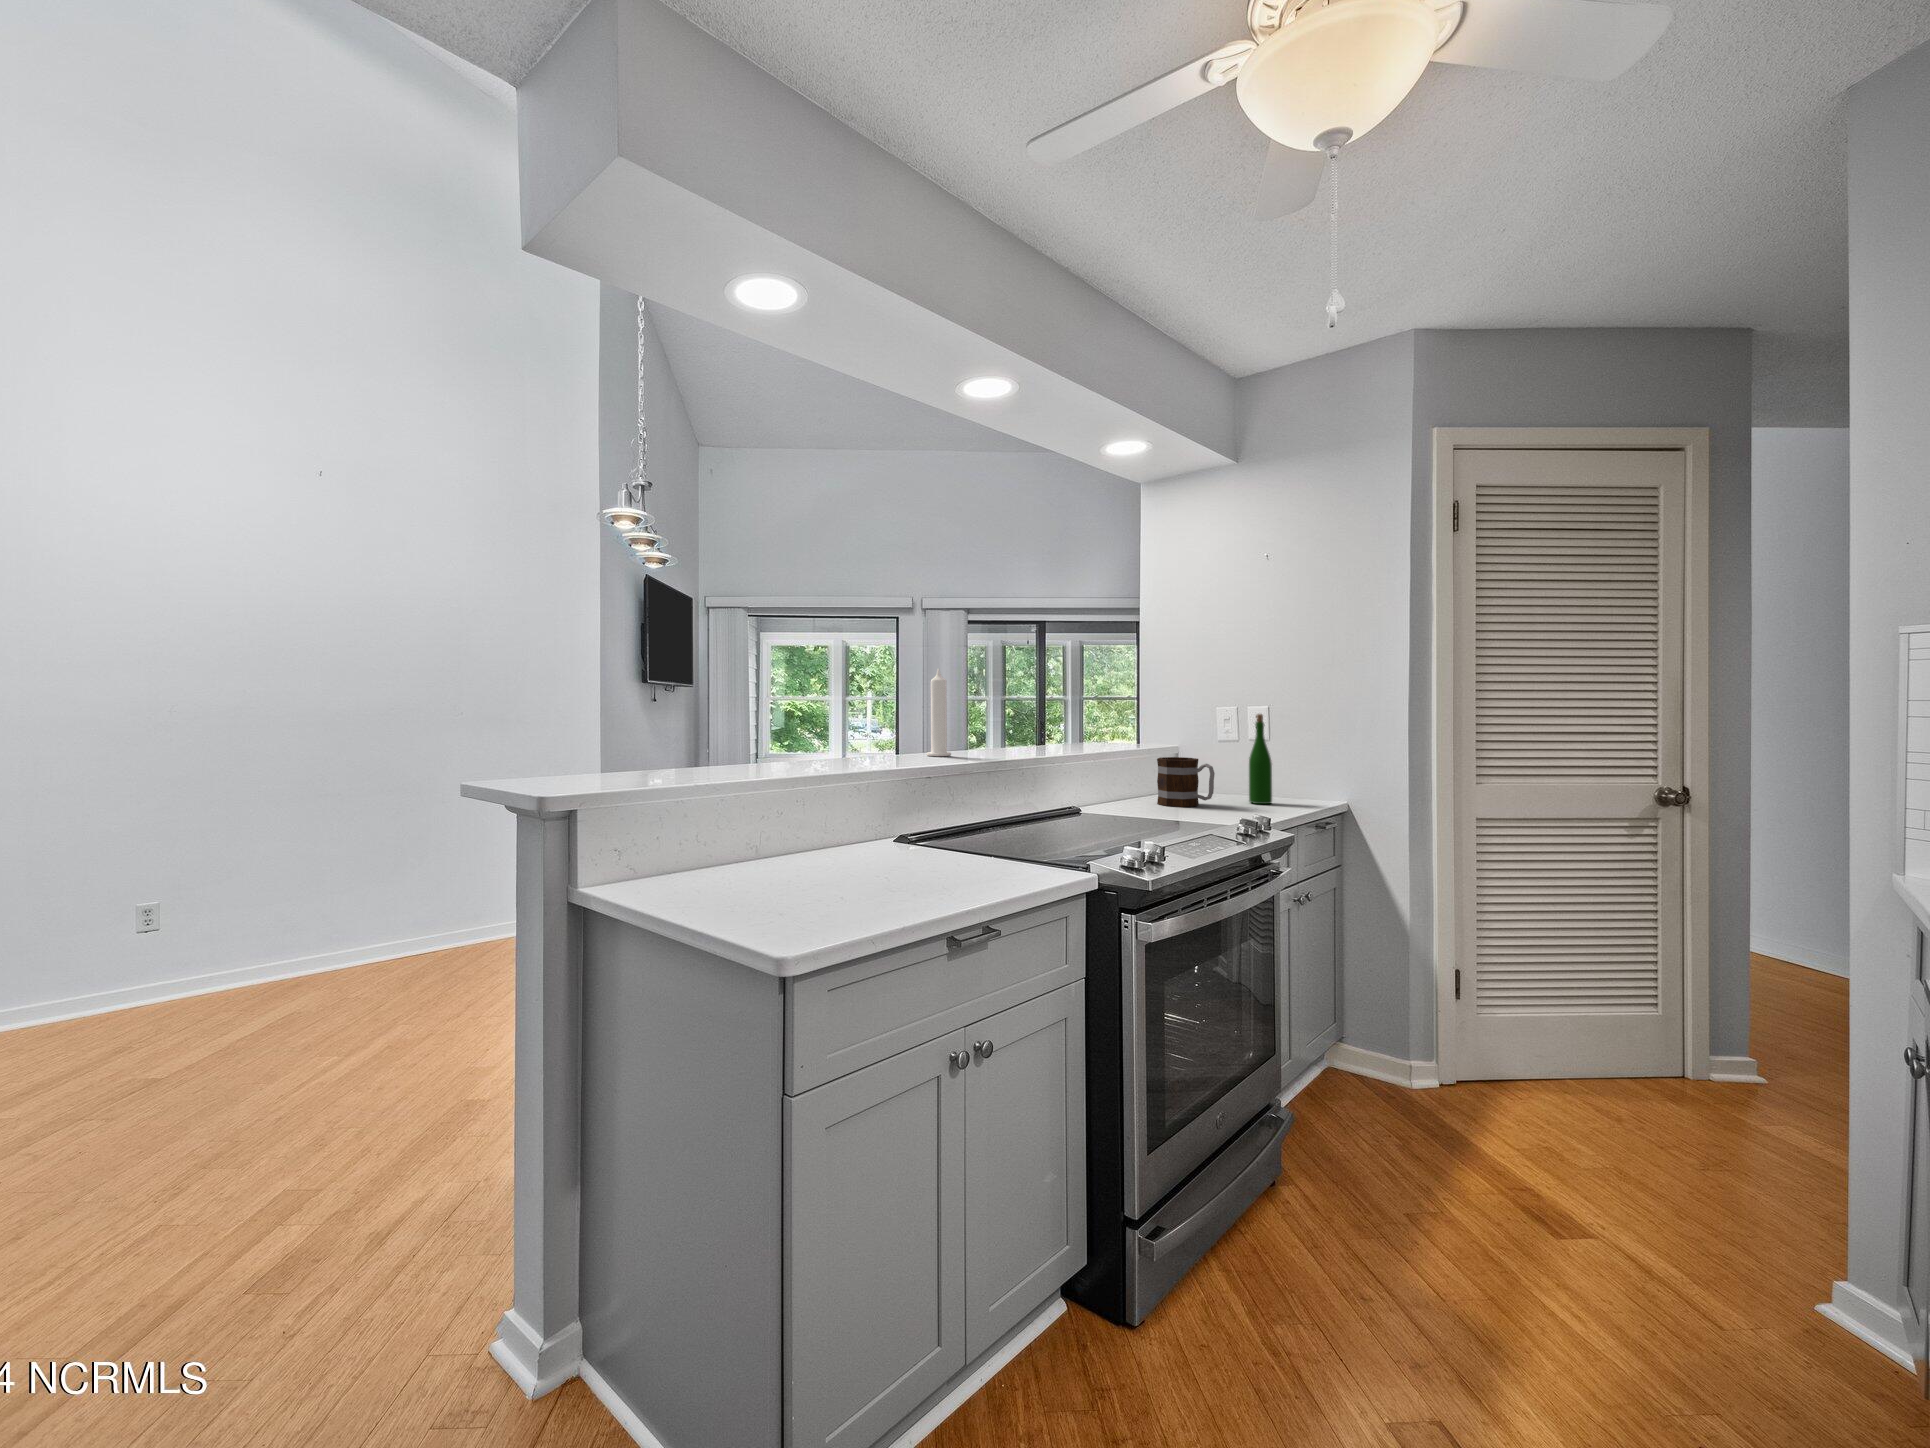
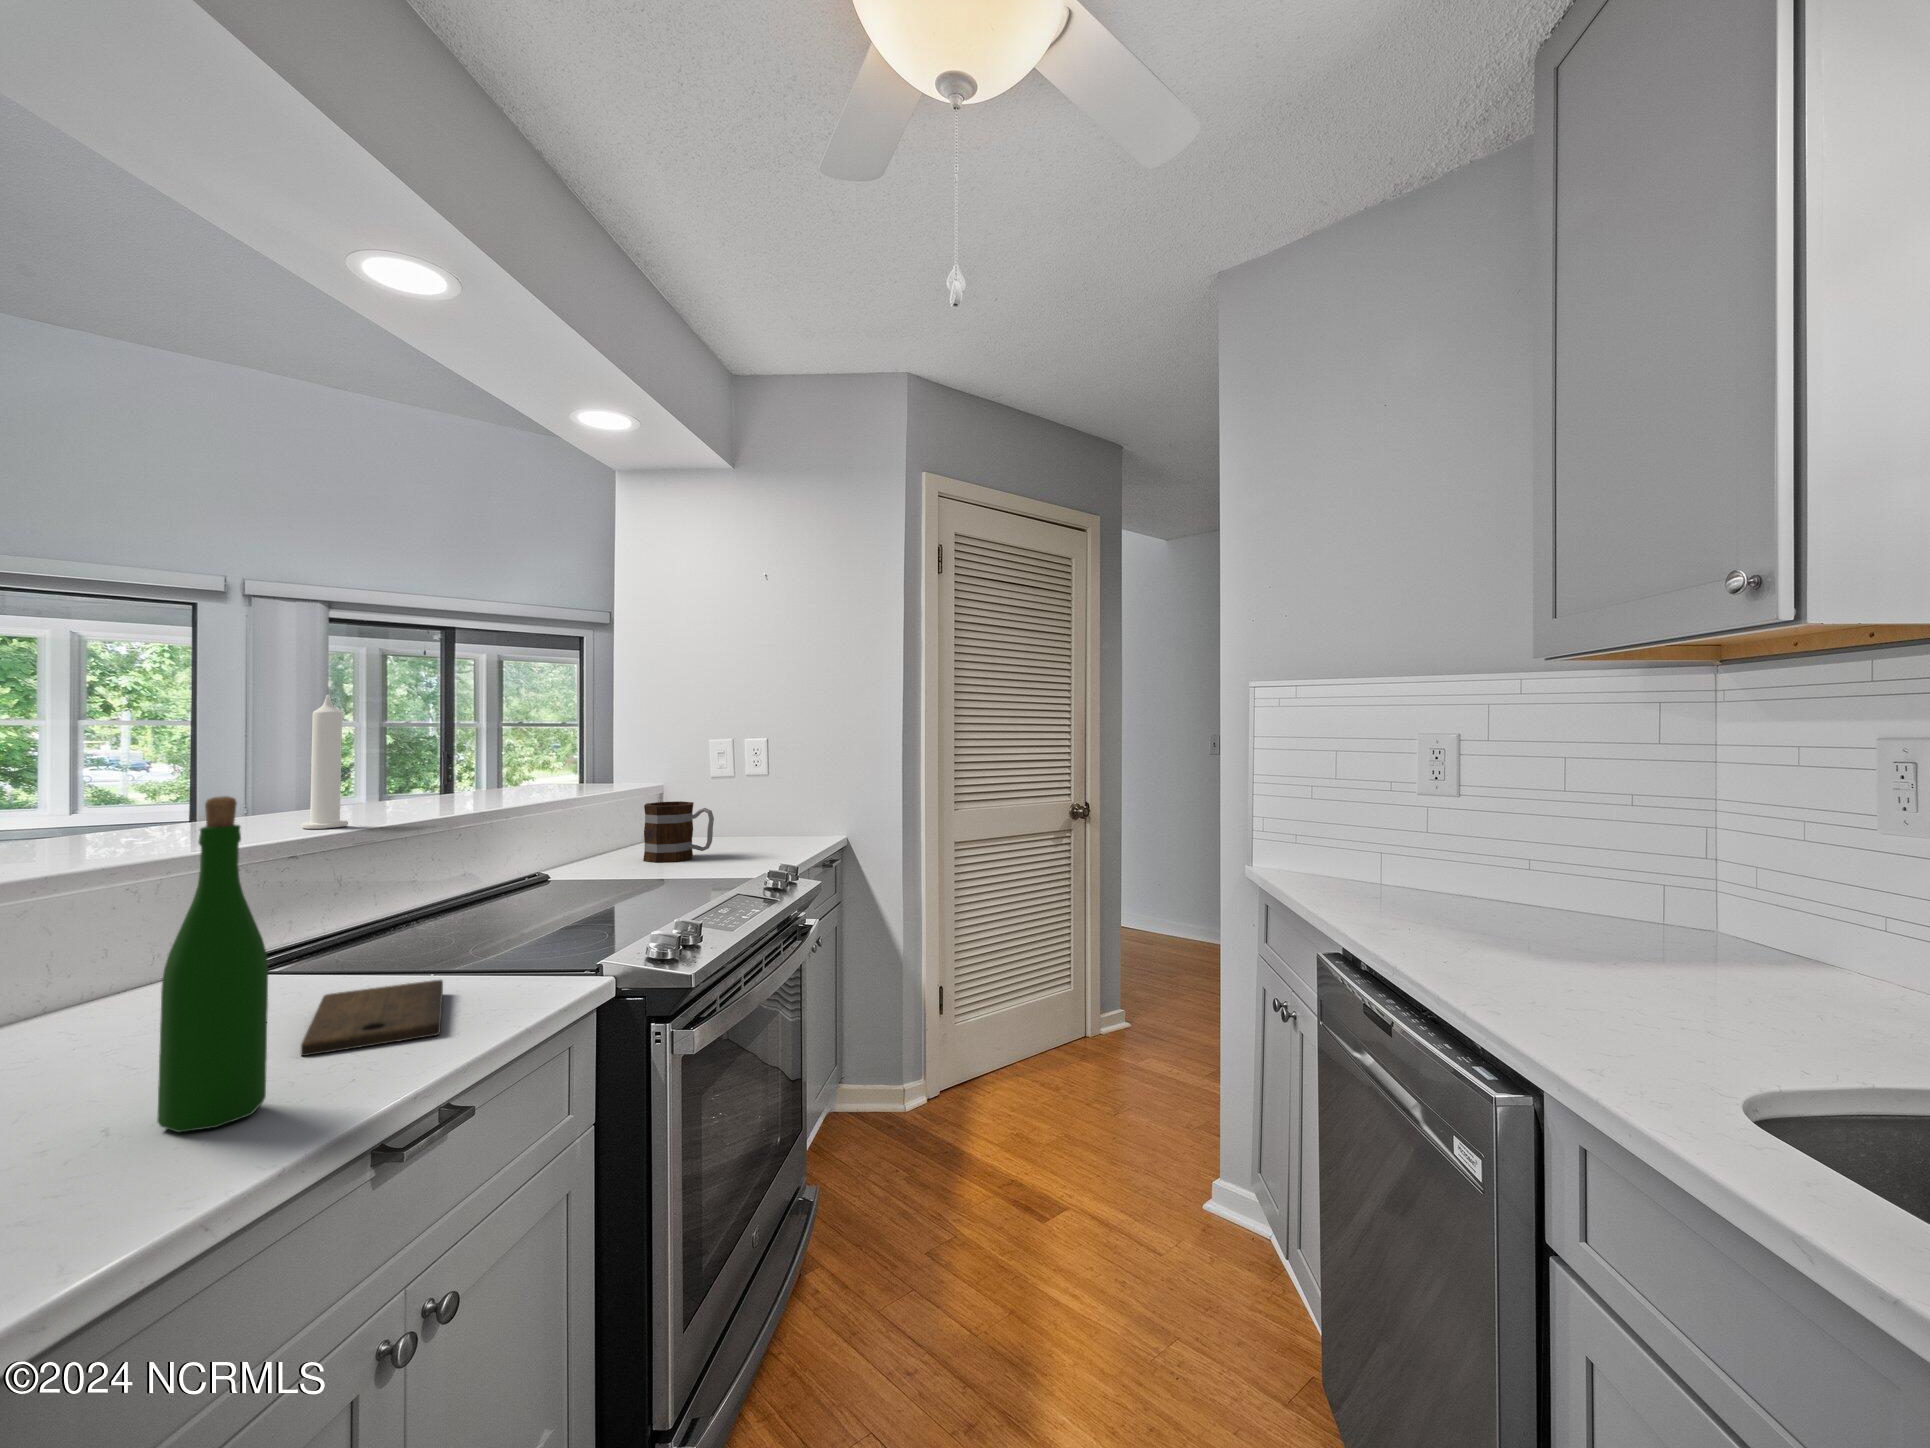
wine bottle: present [1249,714,1272,804] -> present [157,796,268,1132]
cutting board: none [899,853,983,885] -> present [301,980,443,1056]

